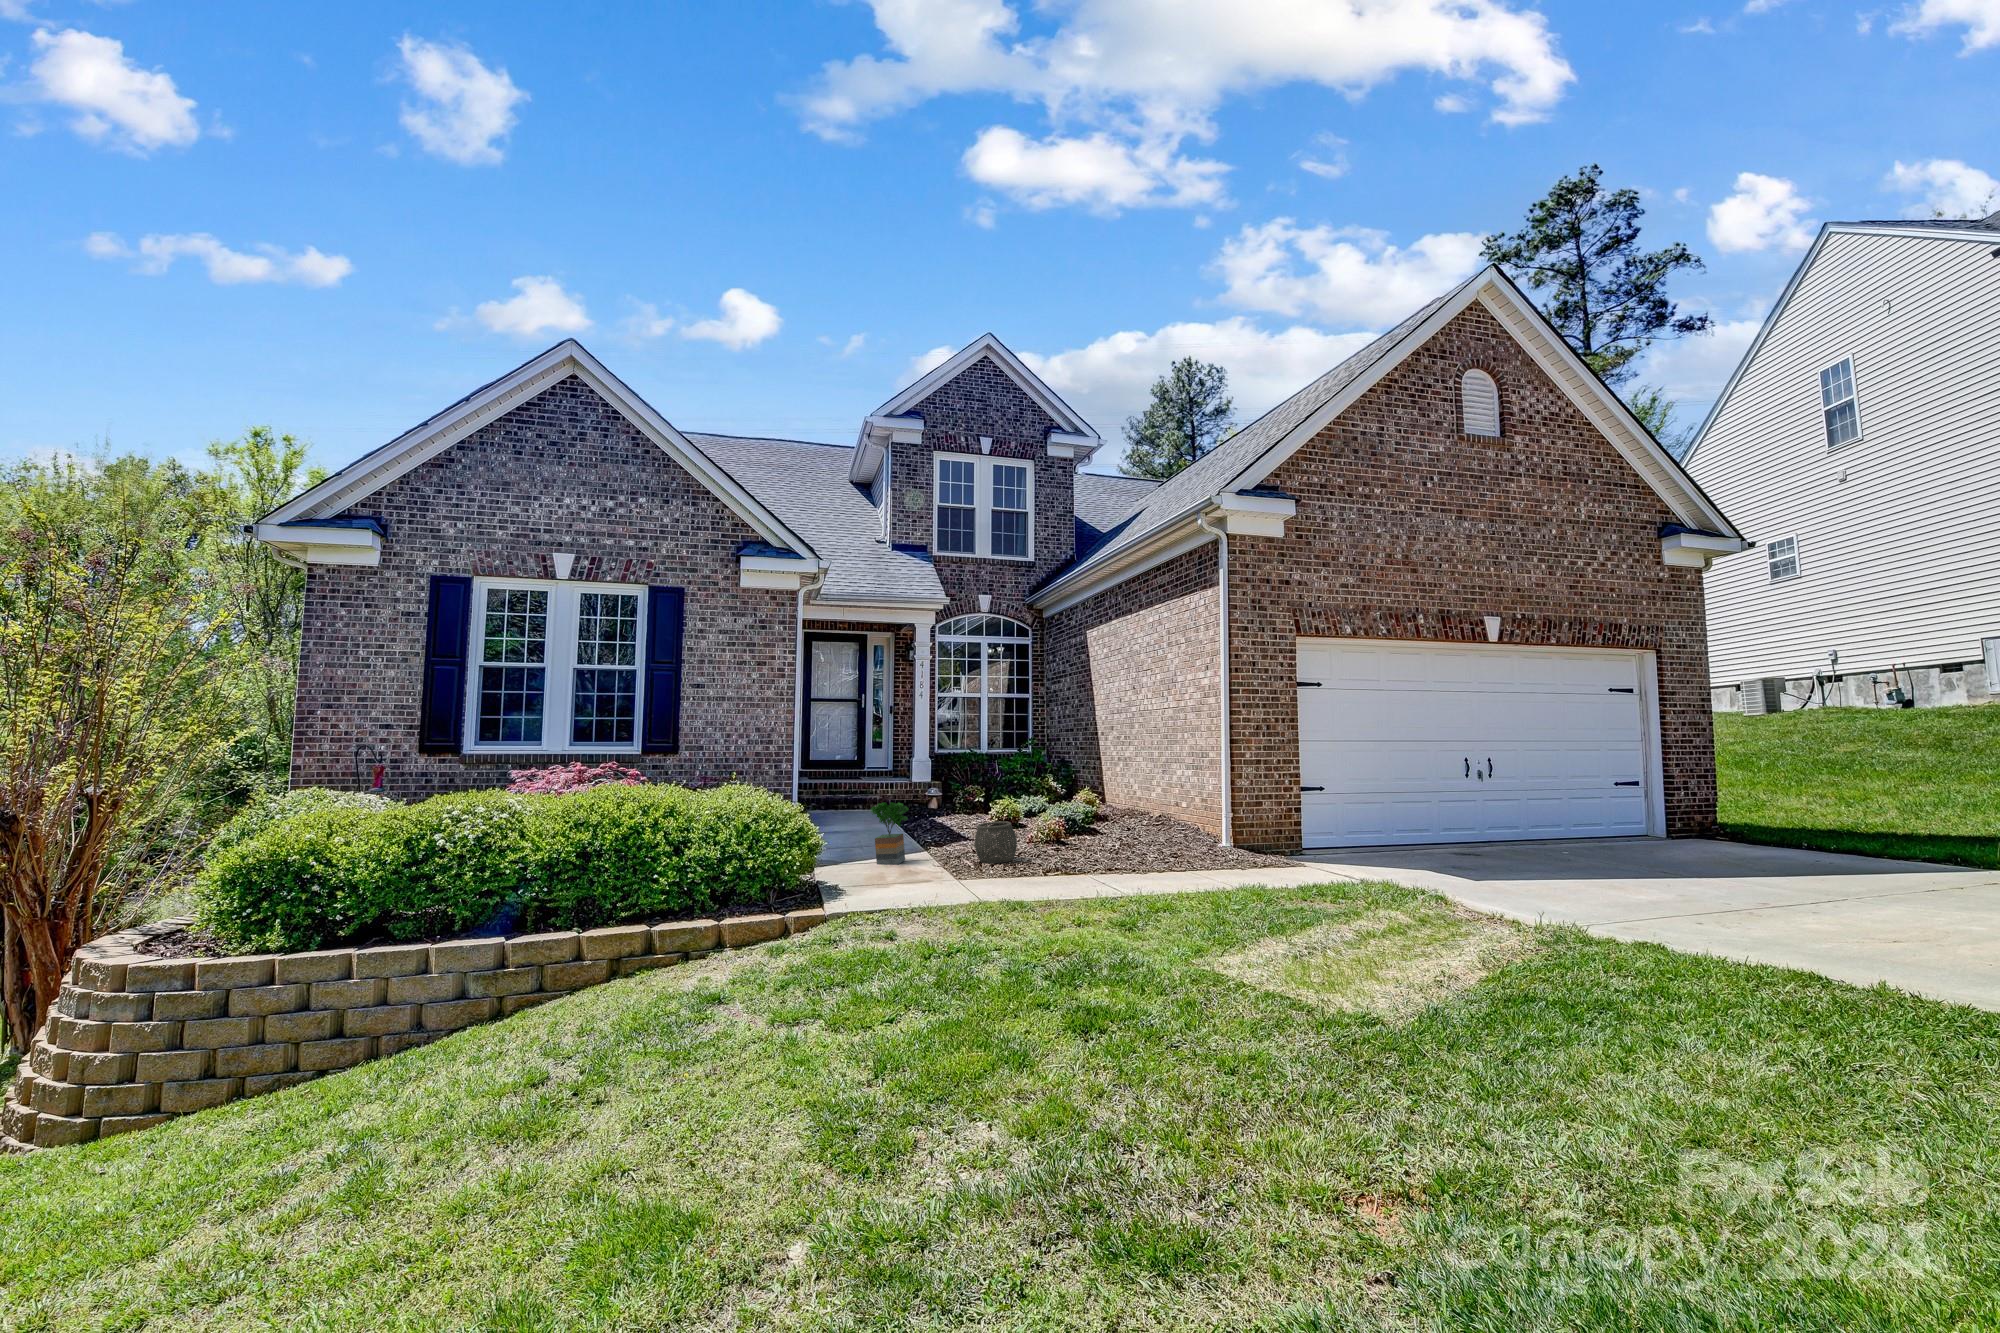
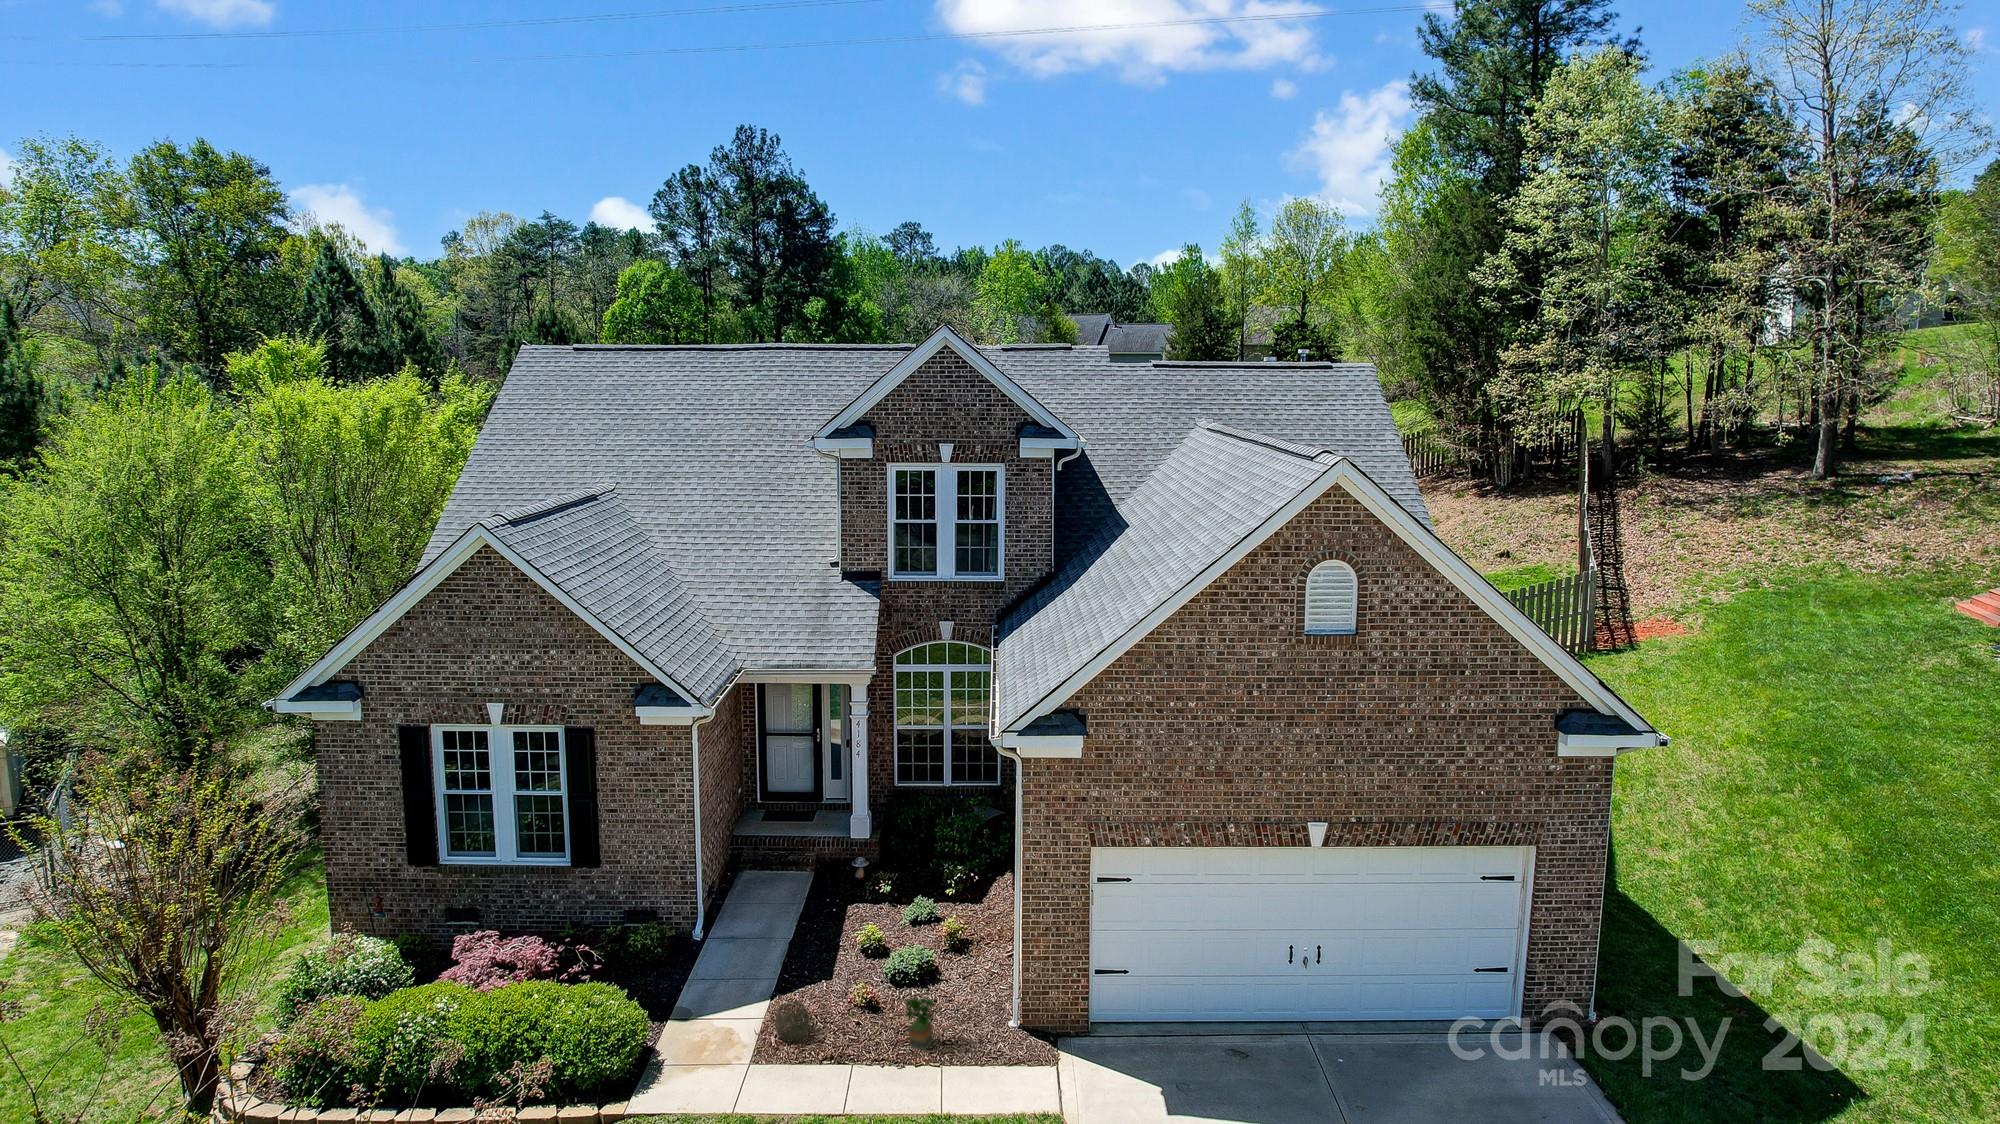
potted tree: present [871,802,908,865] -> present [906,997,935,1051]

